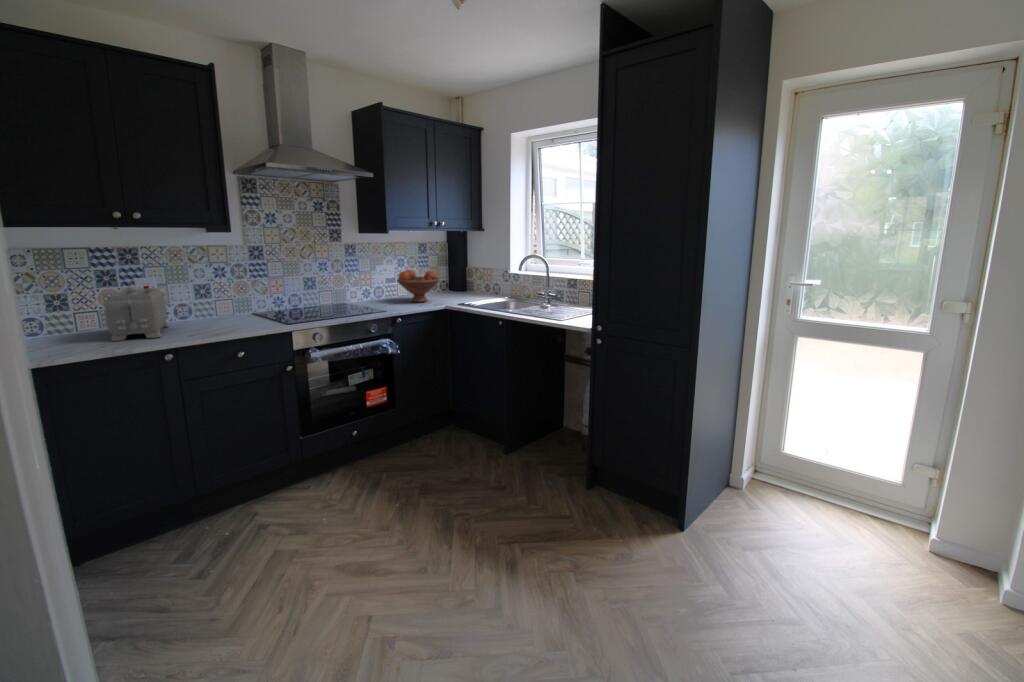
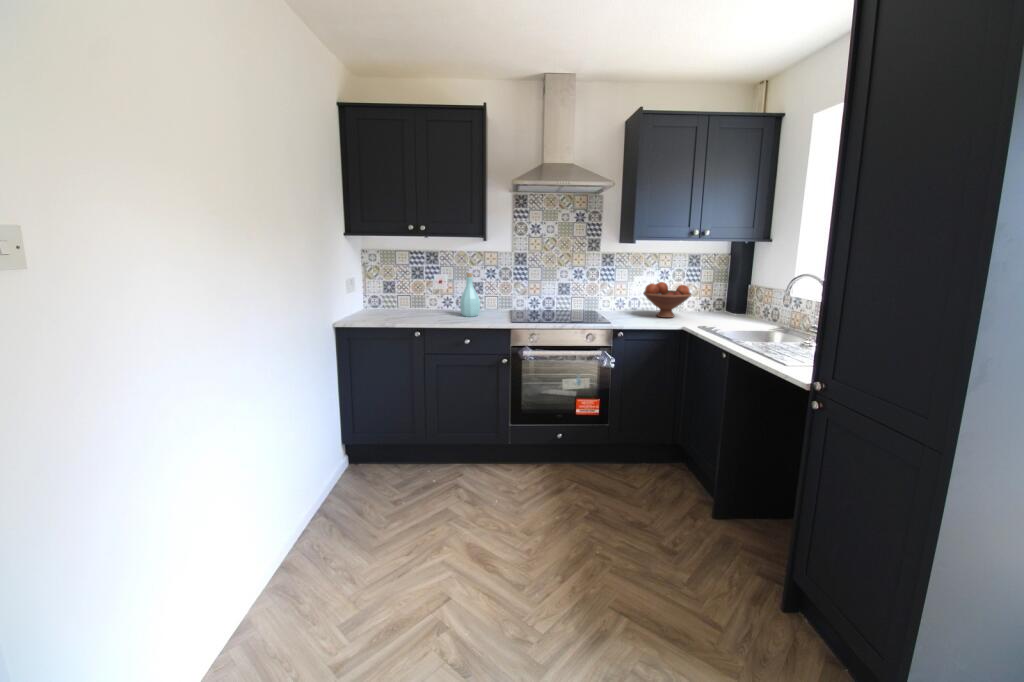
bottle: none [202,272,233,327] -> present [460,273,480,317]
toaster: present [104,288,169,341] -> none [394,282,445,319]

